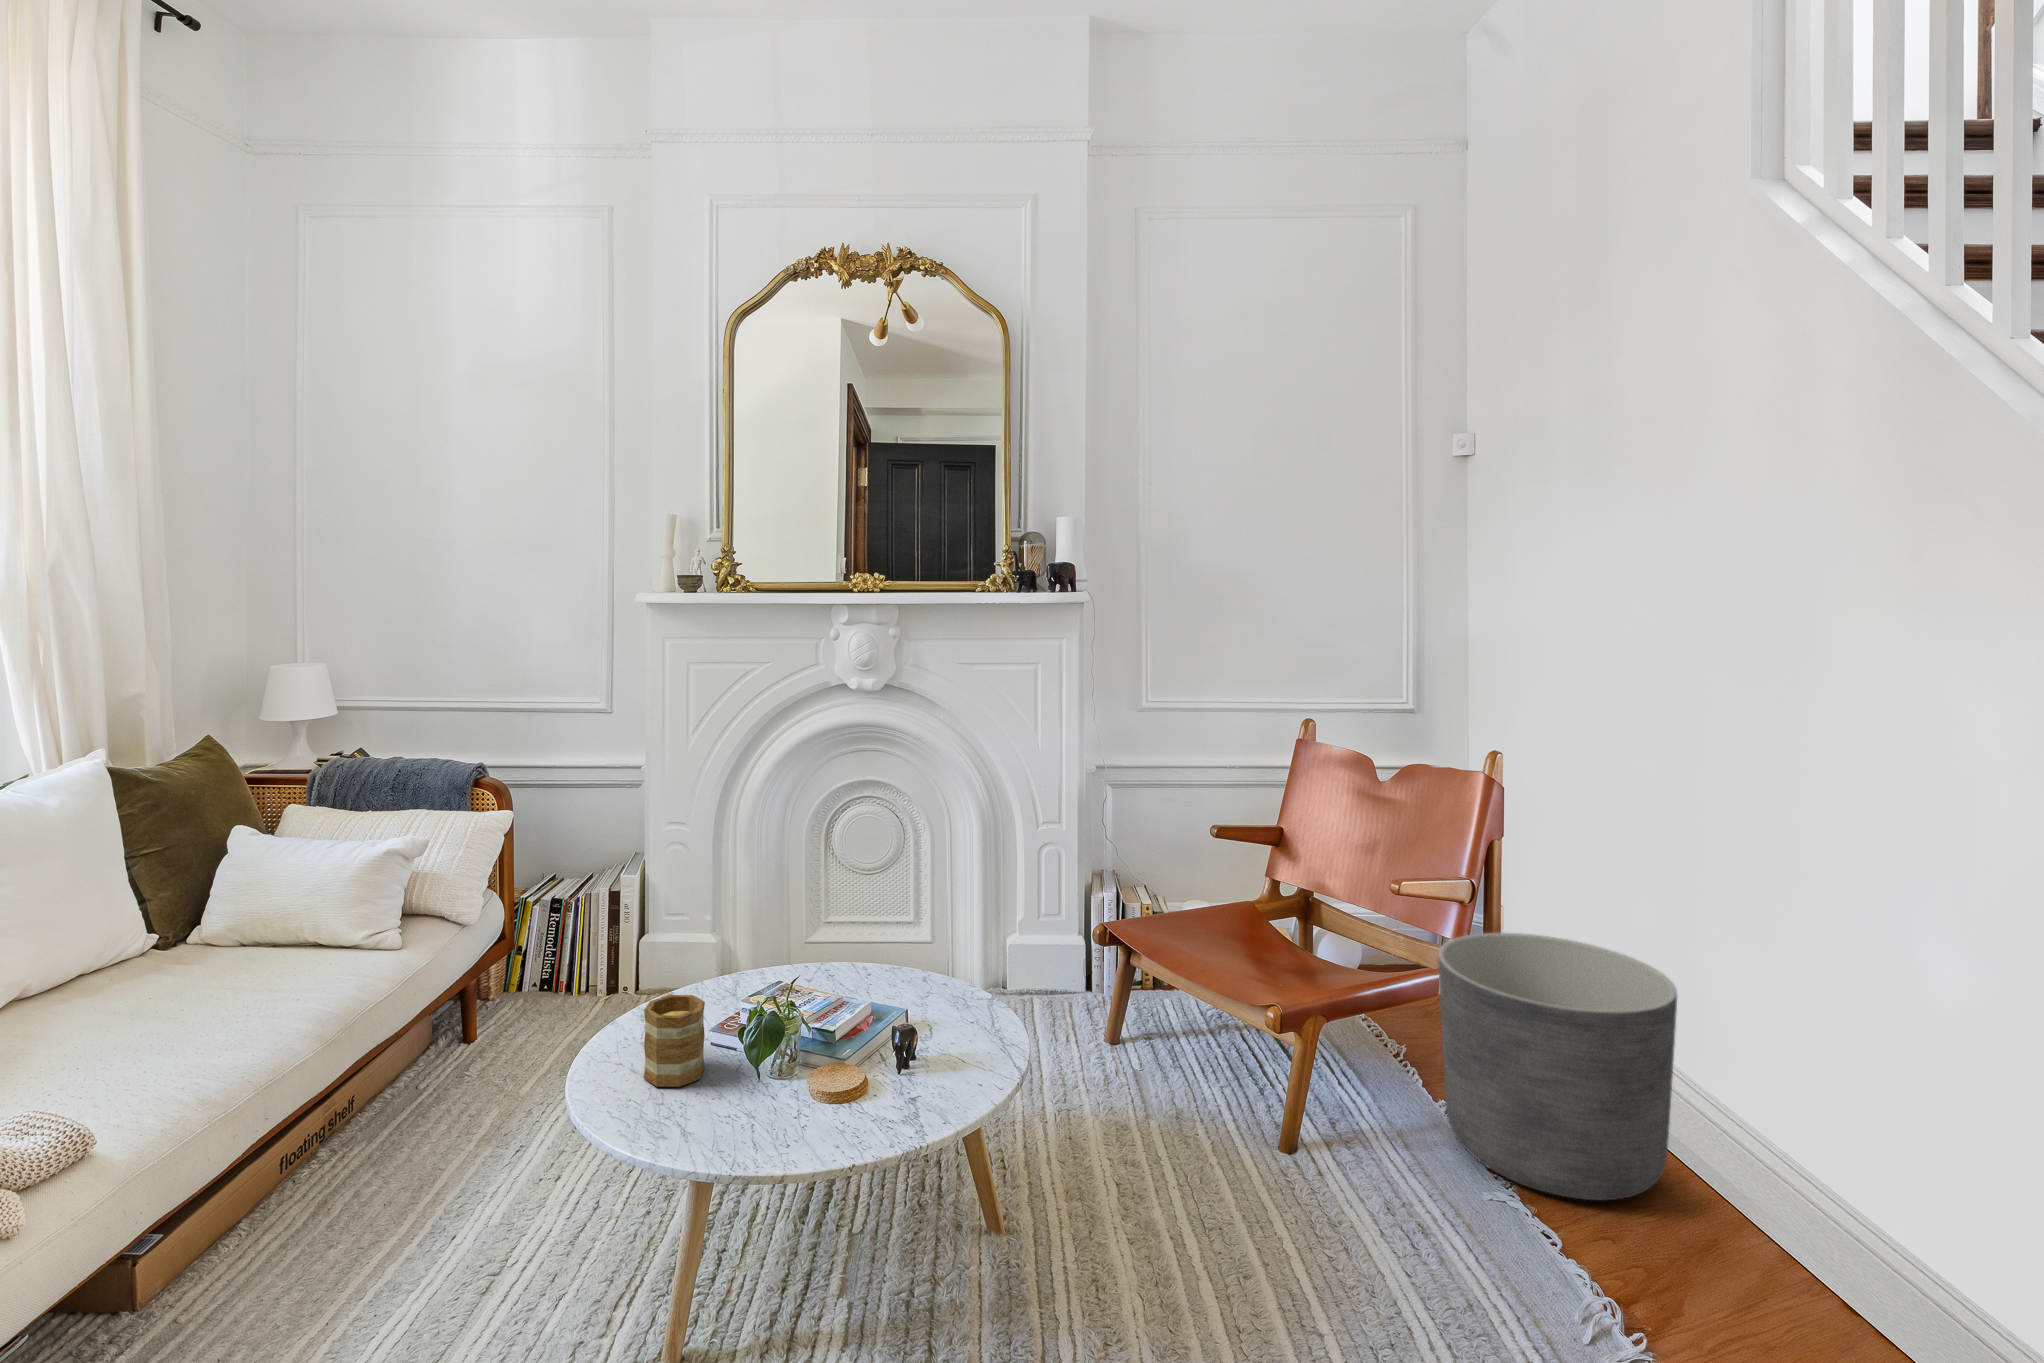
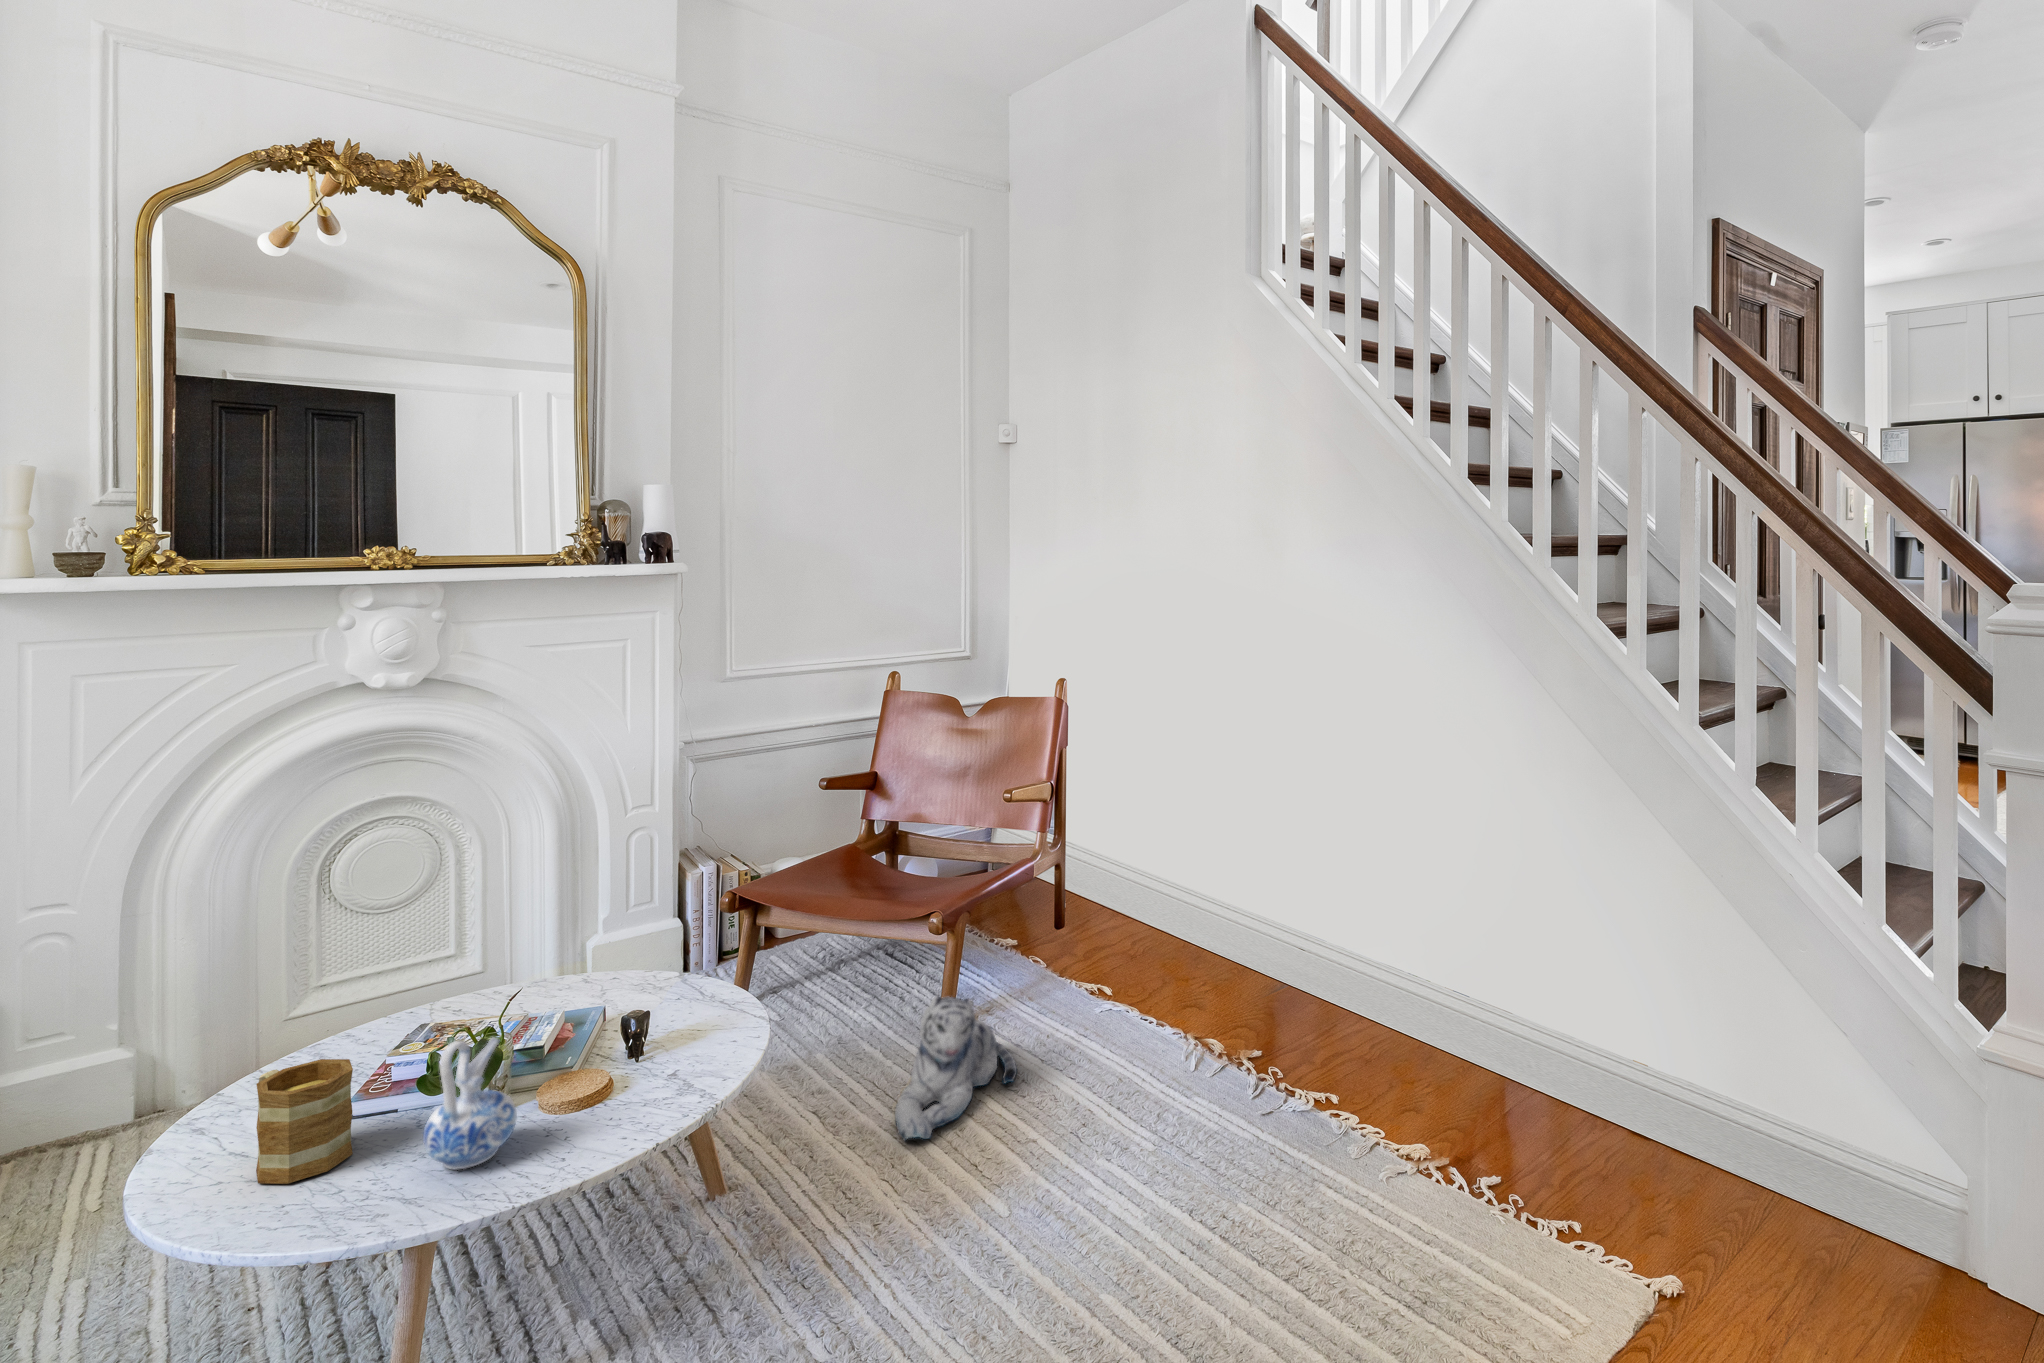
planter: present [1438,933,1677,1200] -> none [1045,809,1204,993]
ceramic pitcher: none [723,1014,788,1125] -> present [423,1037,517,1170]
plush toy: none [1176,1110,1345,1271] -> present [895,997,1017,1140]

